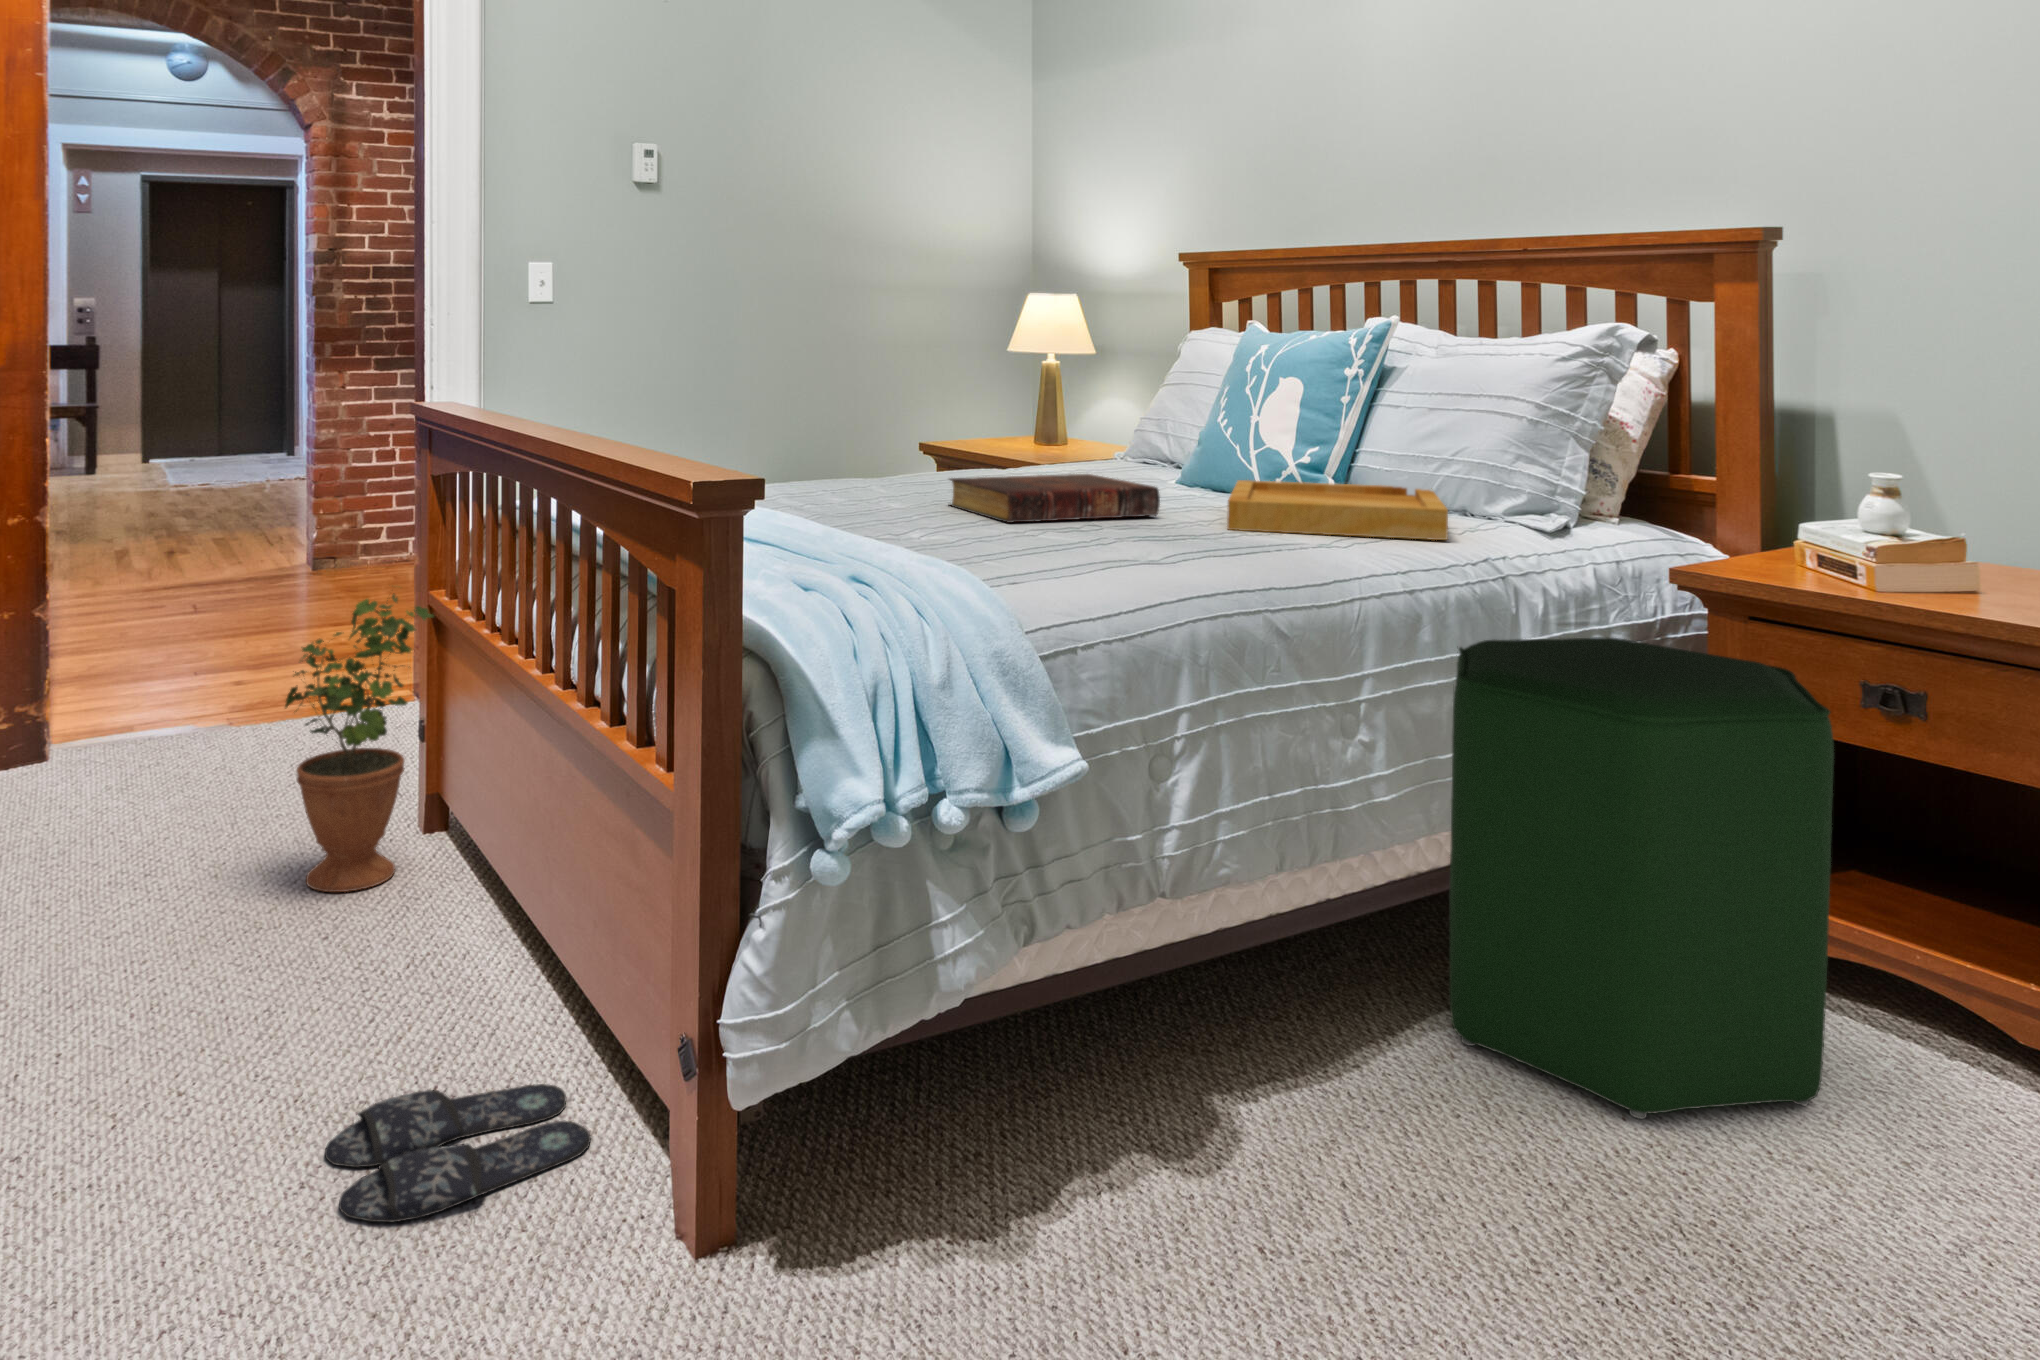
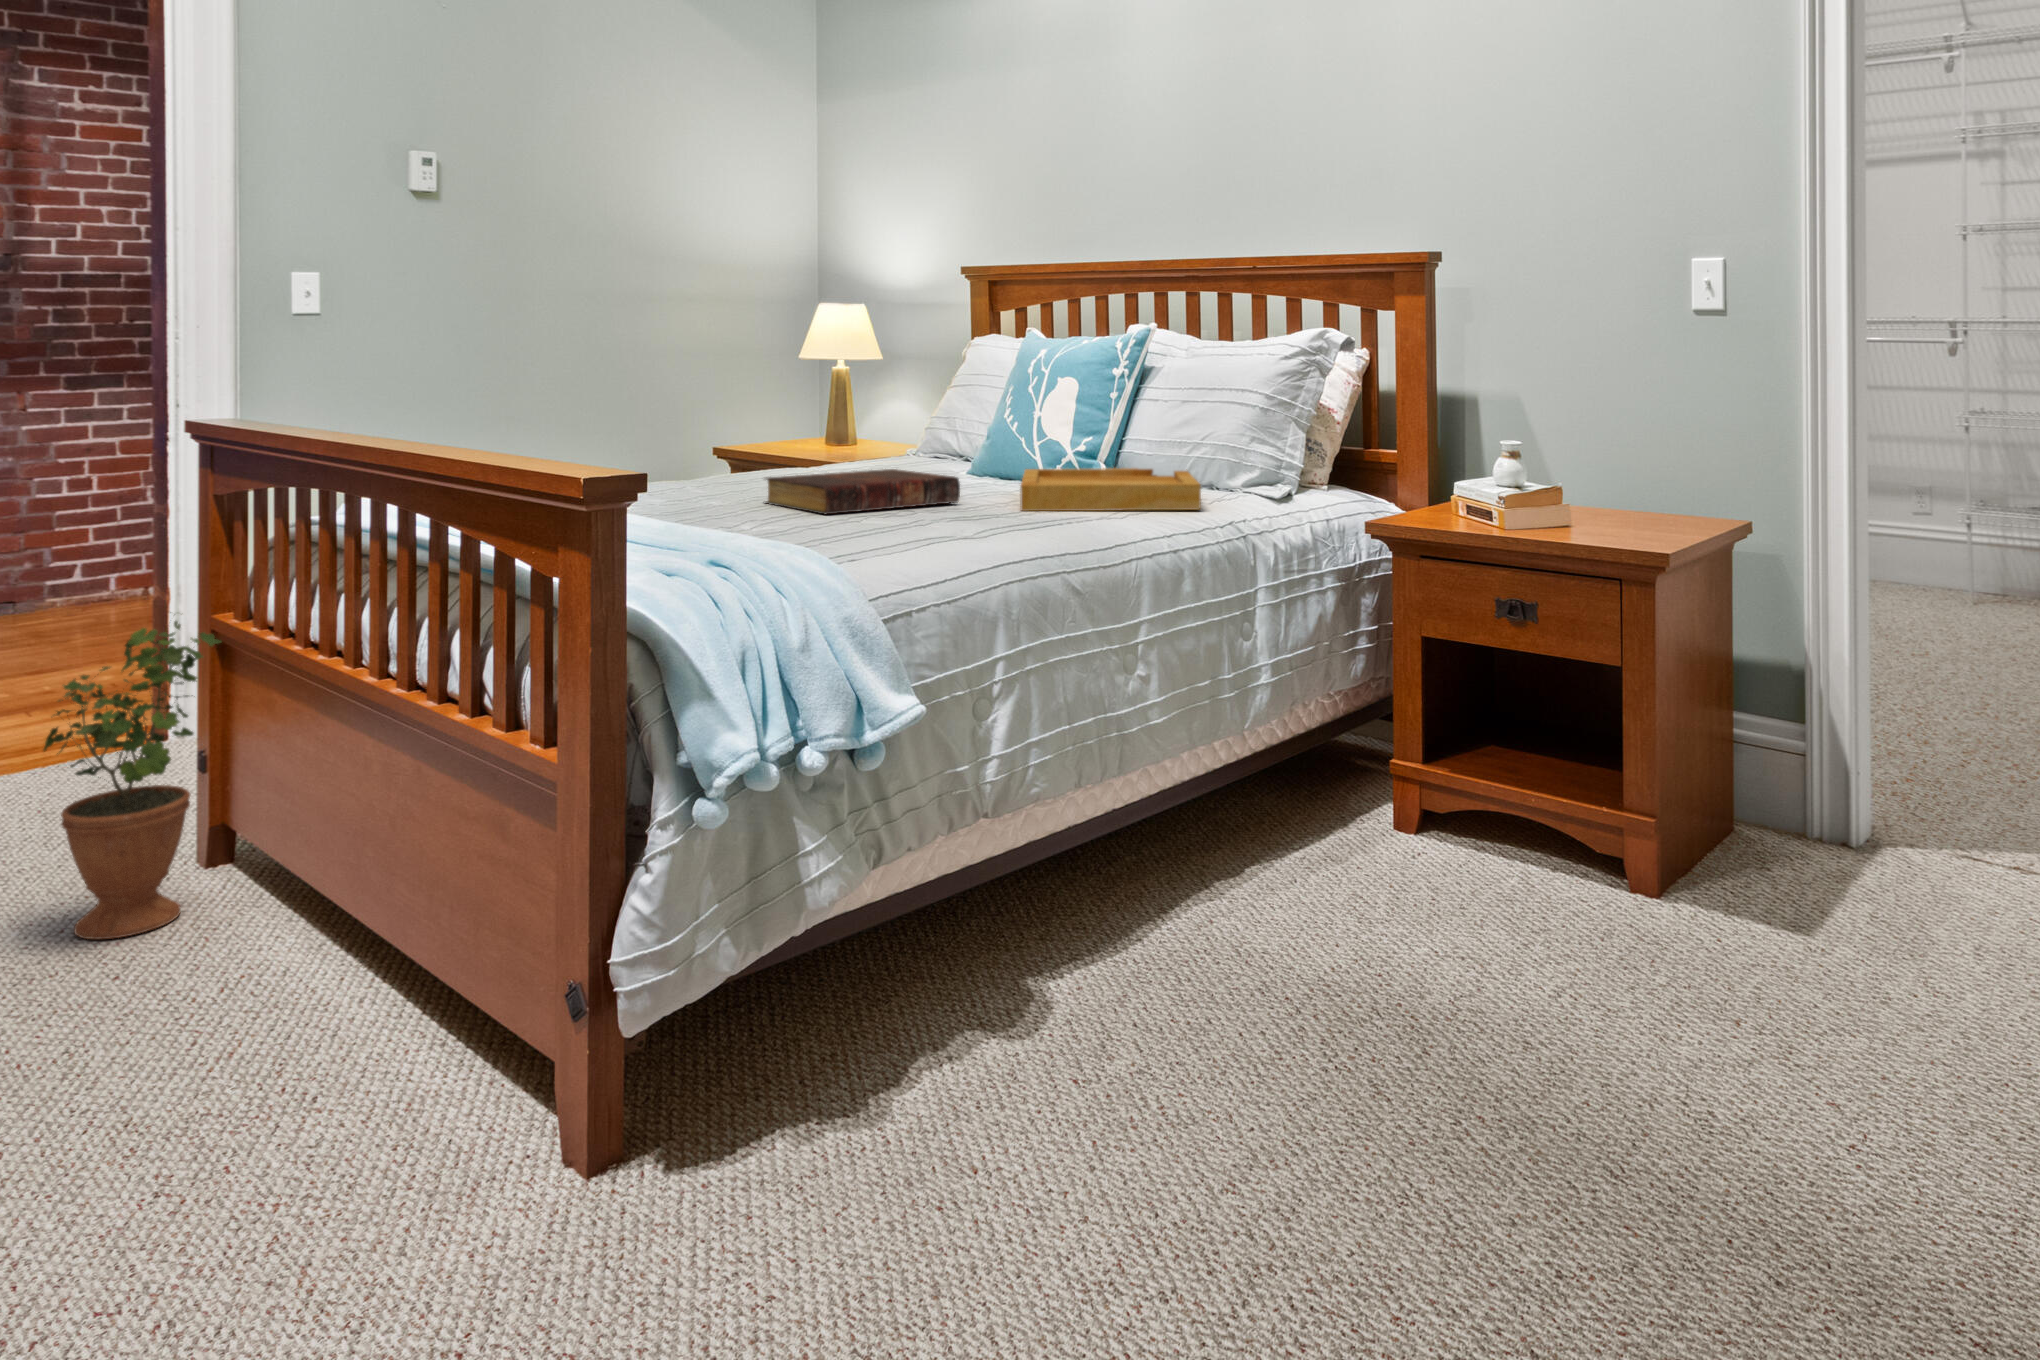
ottoman: present [1450,637,1834,1119] -> none [1209,580,1478,947]
slippers: present [325,1084,591,1222] -> none [174,1069,461,1211]

